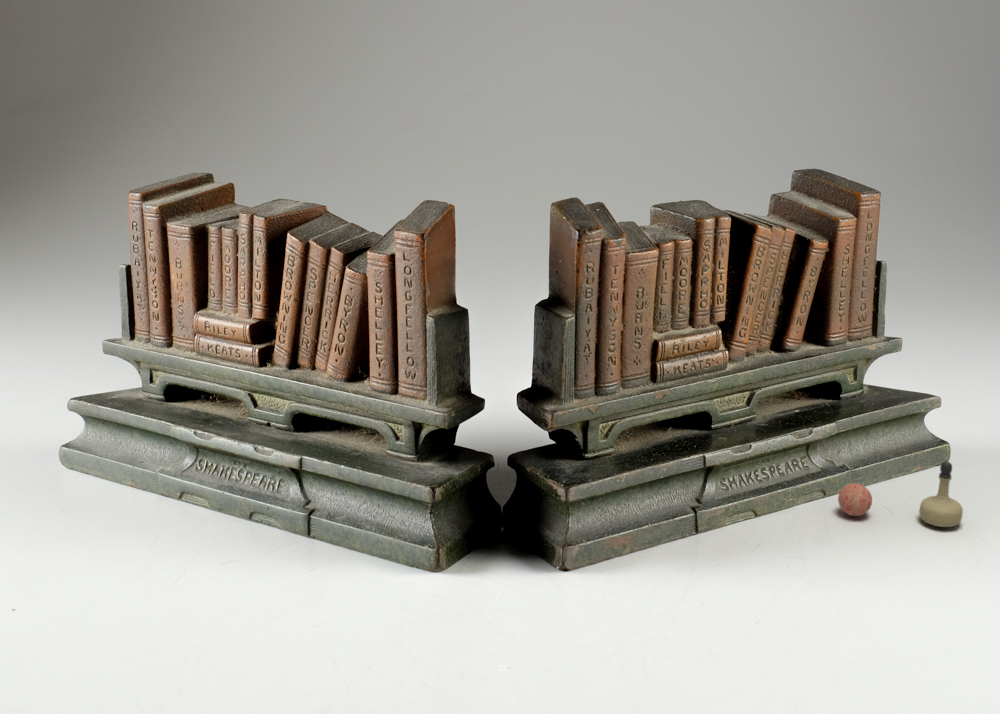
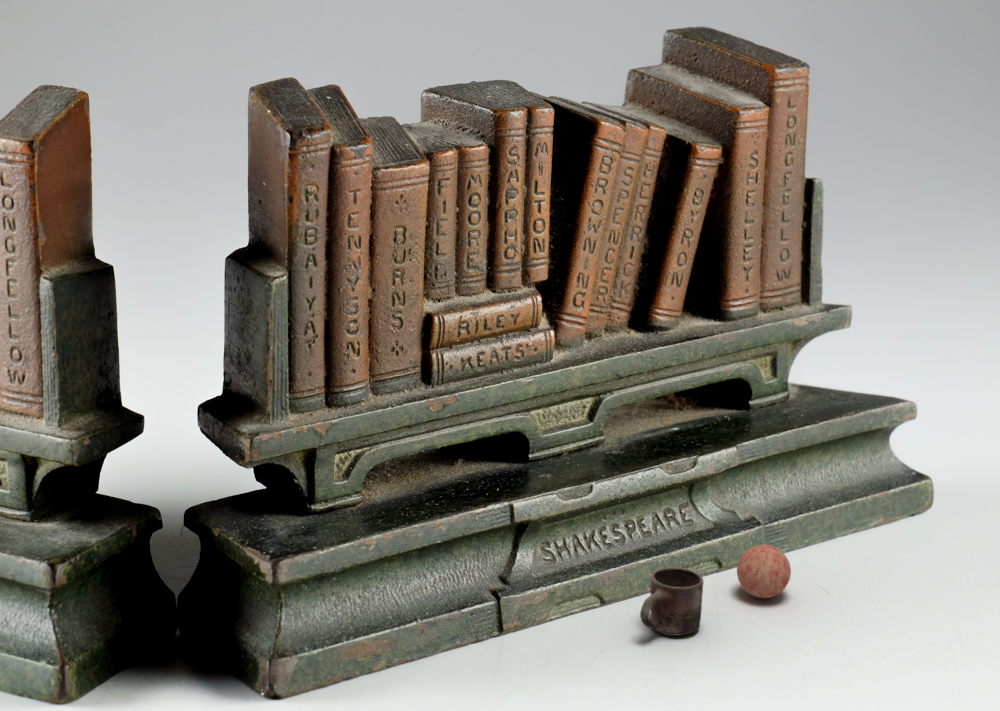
perfume bottle: present [919,461,963,527] -> none [866,506,934,613]
mug: none [783,497,821,538] -> present [640,568,703,636]

